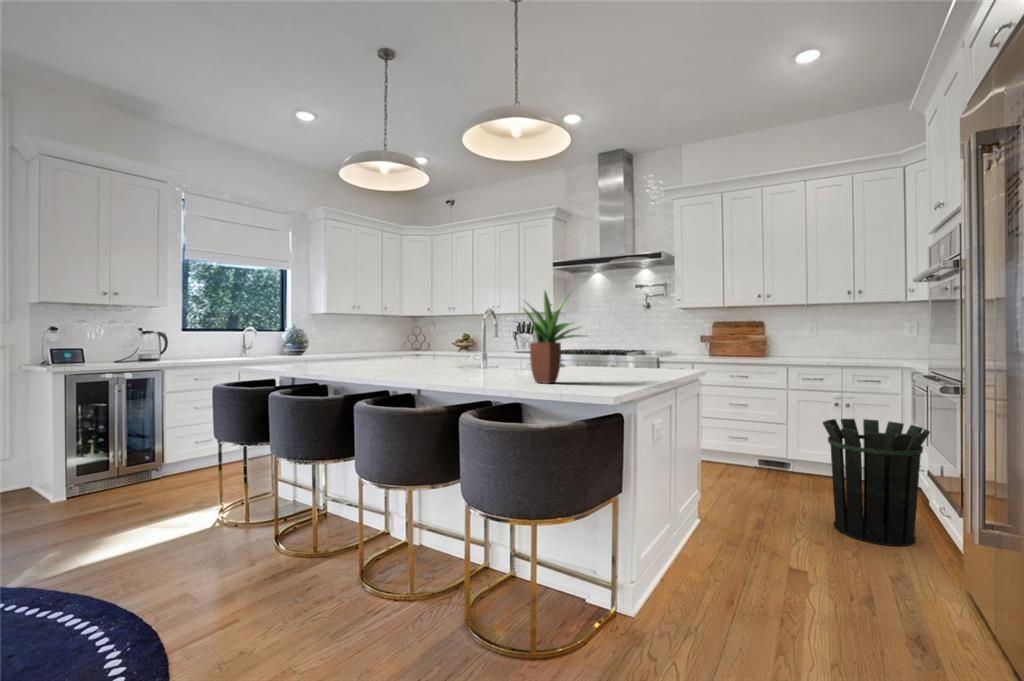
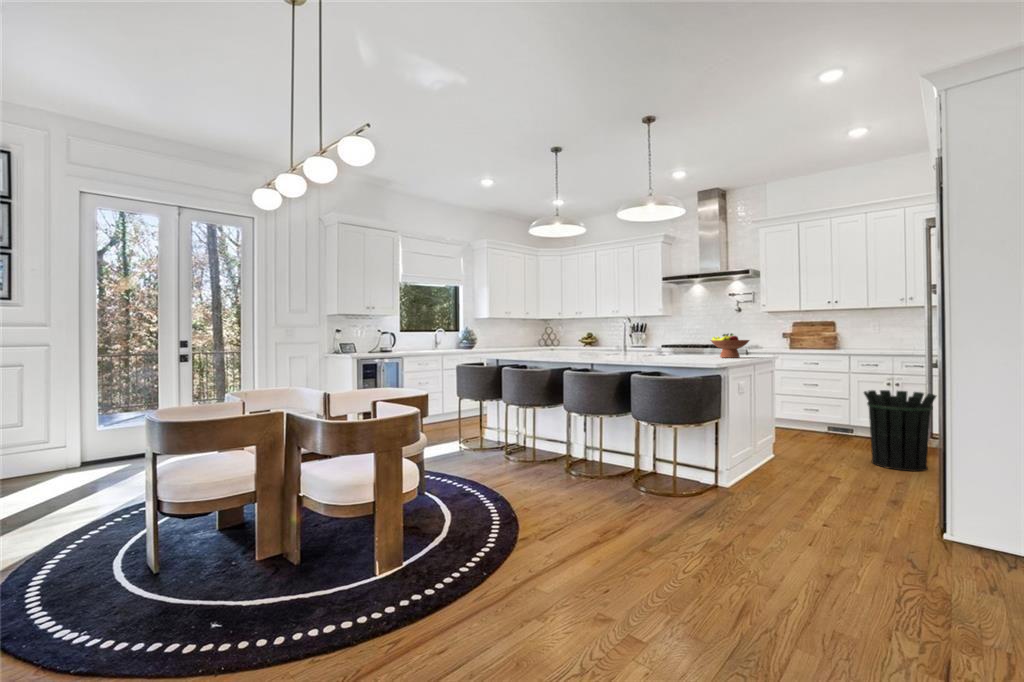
potted plant: present [523,291,582,384] -> none [656,308,701,360]
fruit bowl: none [608,335,668,374] -> present [711,333,749,358]

